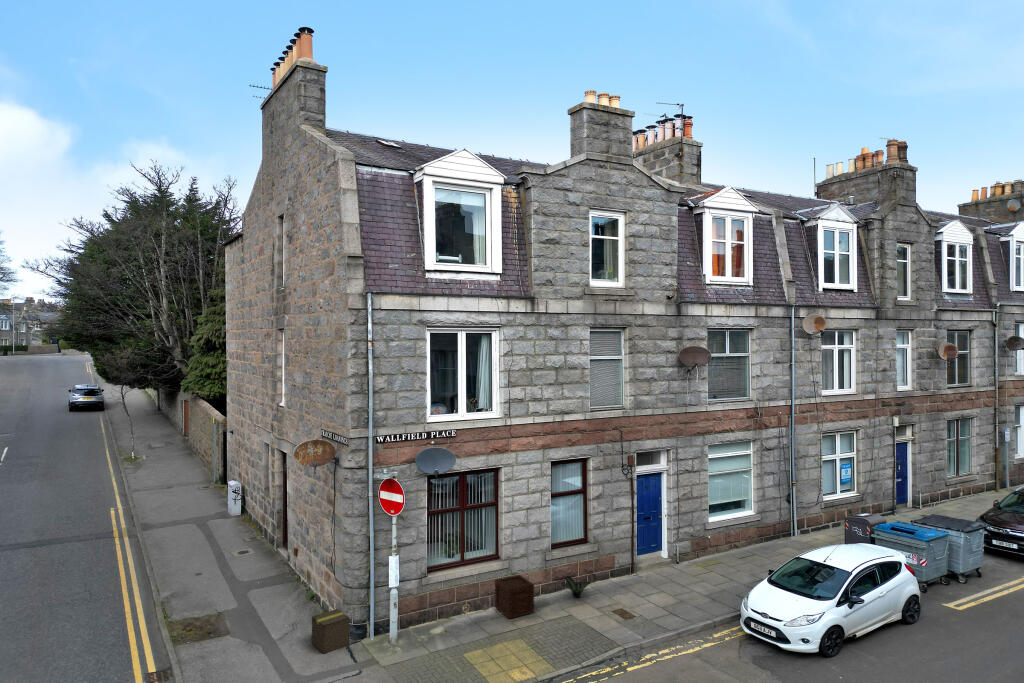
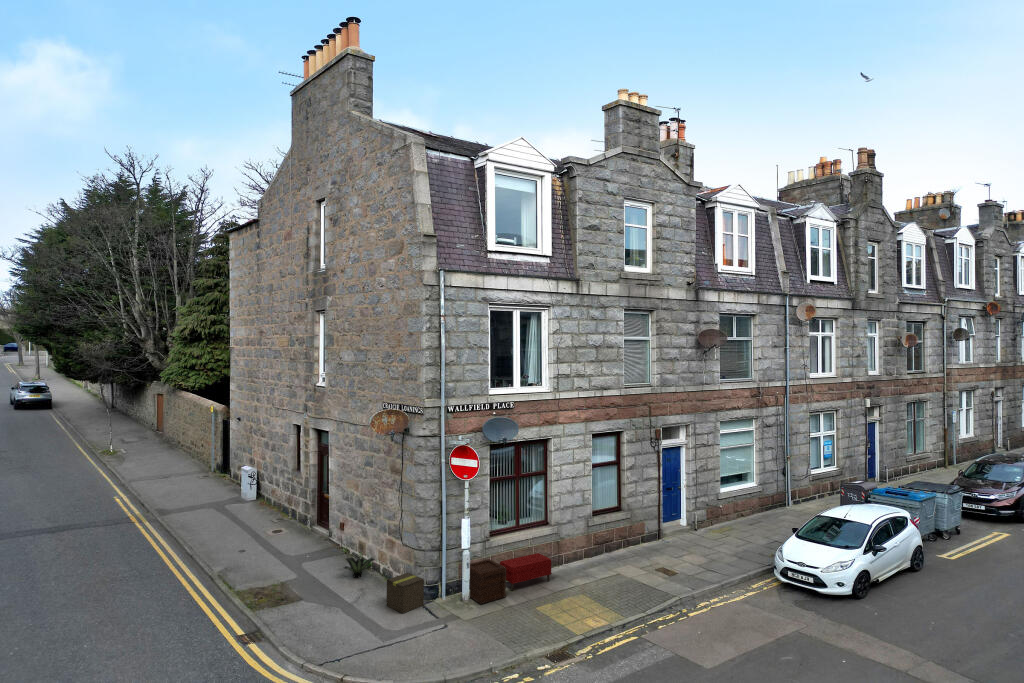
wooden crate: present [495,575,534,618] -> present [470,559,506,604]
potted plant: present [561,577,590,597] -> present [344,558,374,578]
bench: none [438,590,494,631] -> present [500,553,551,591]

